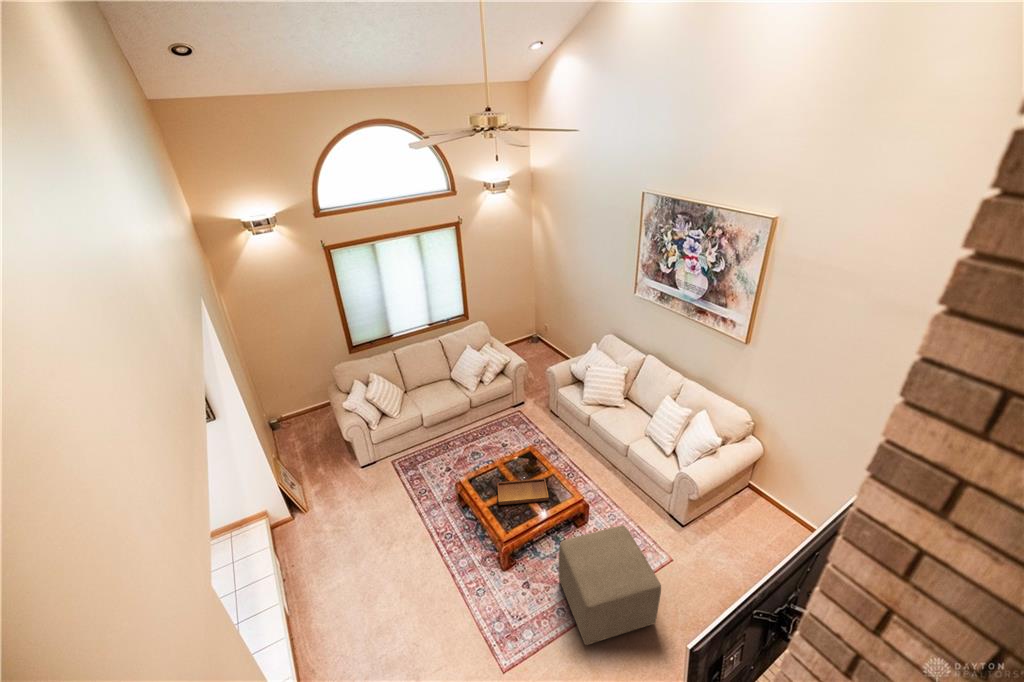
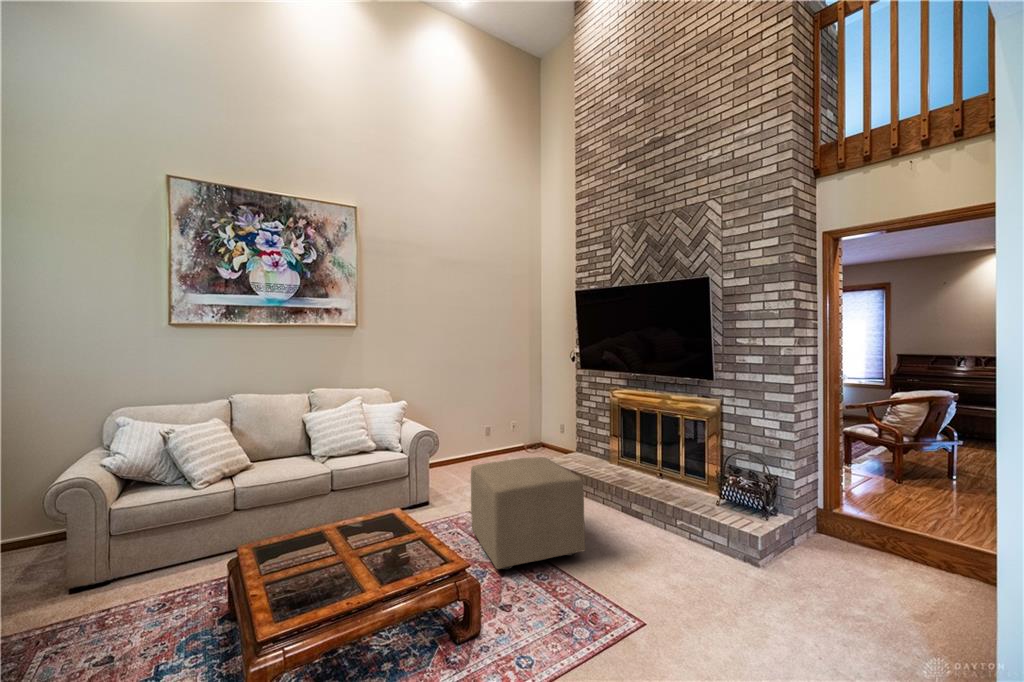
tray: present [497,477,549,505] -> none [329,512,397,572]

